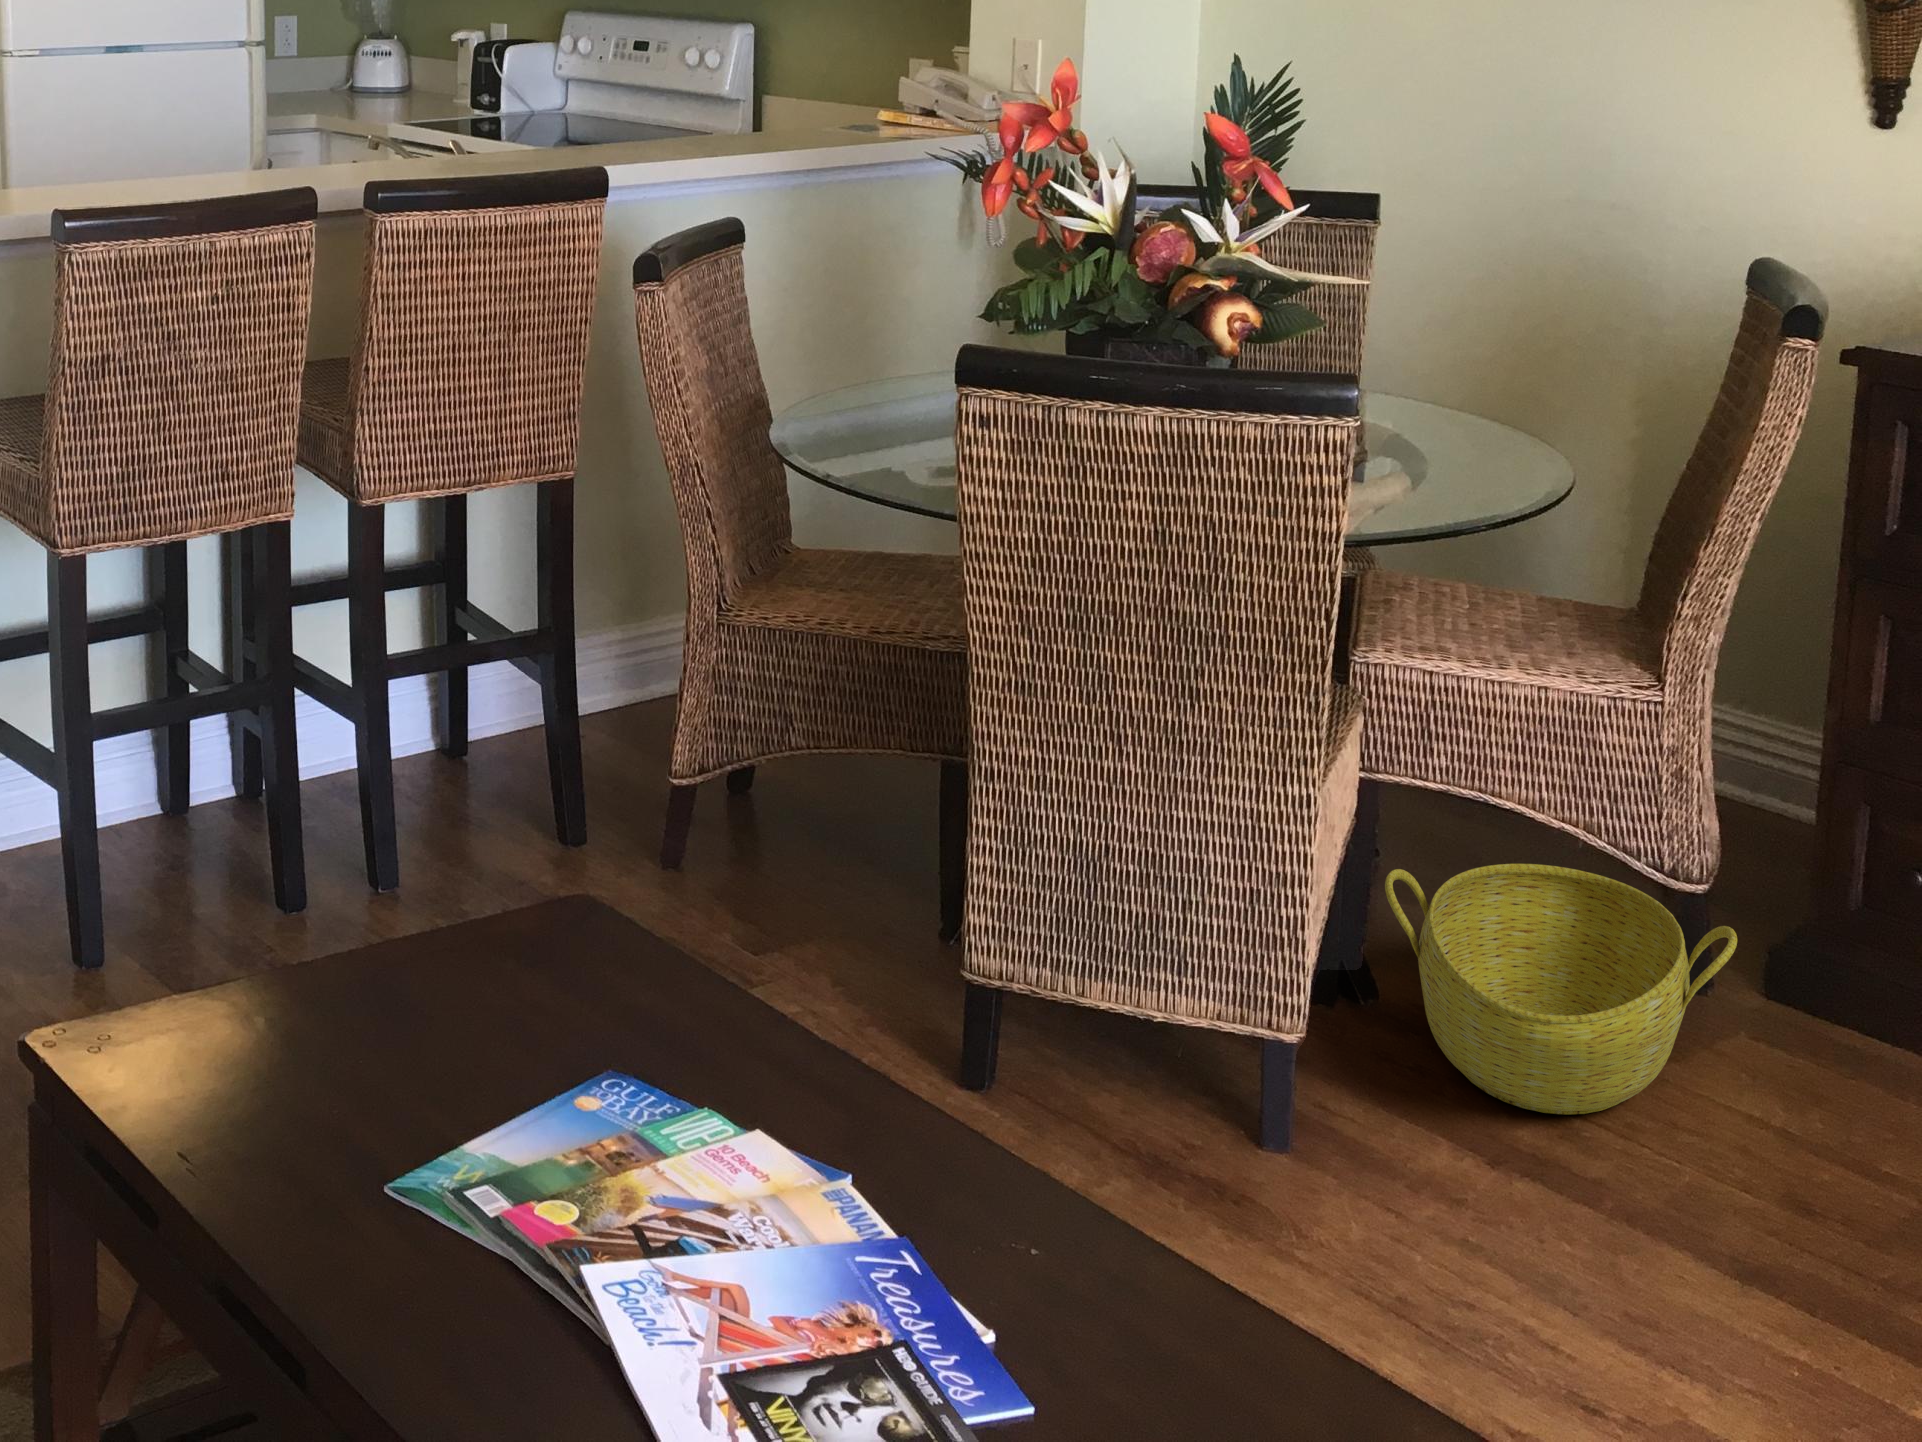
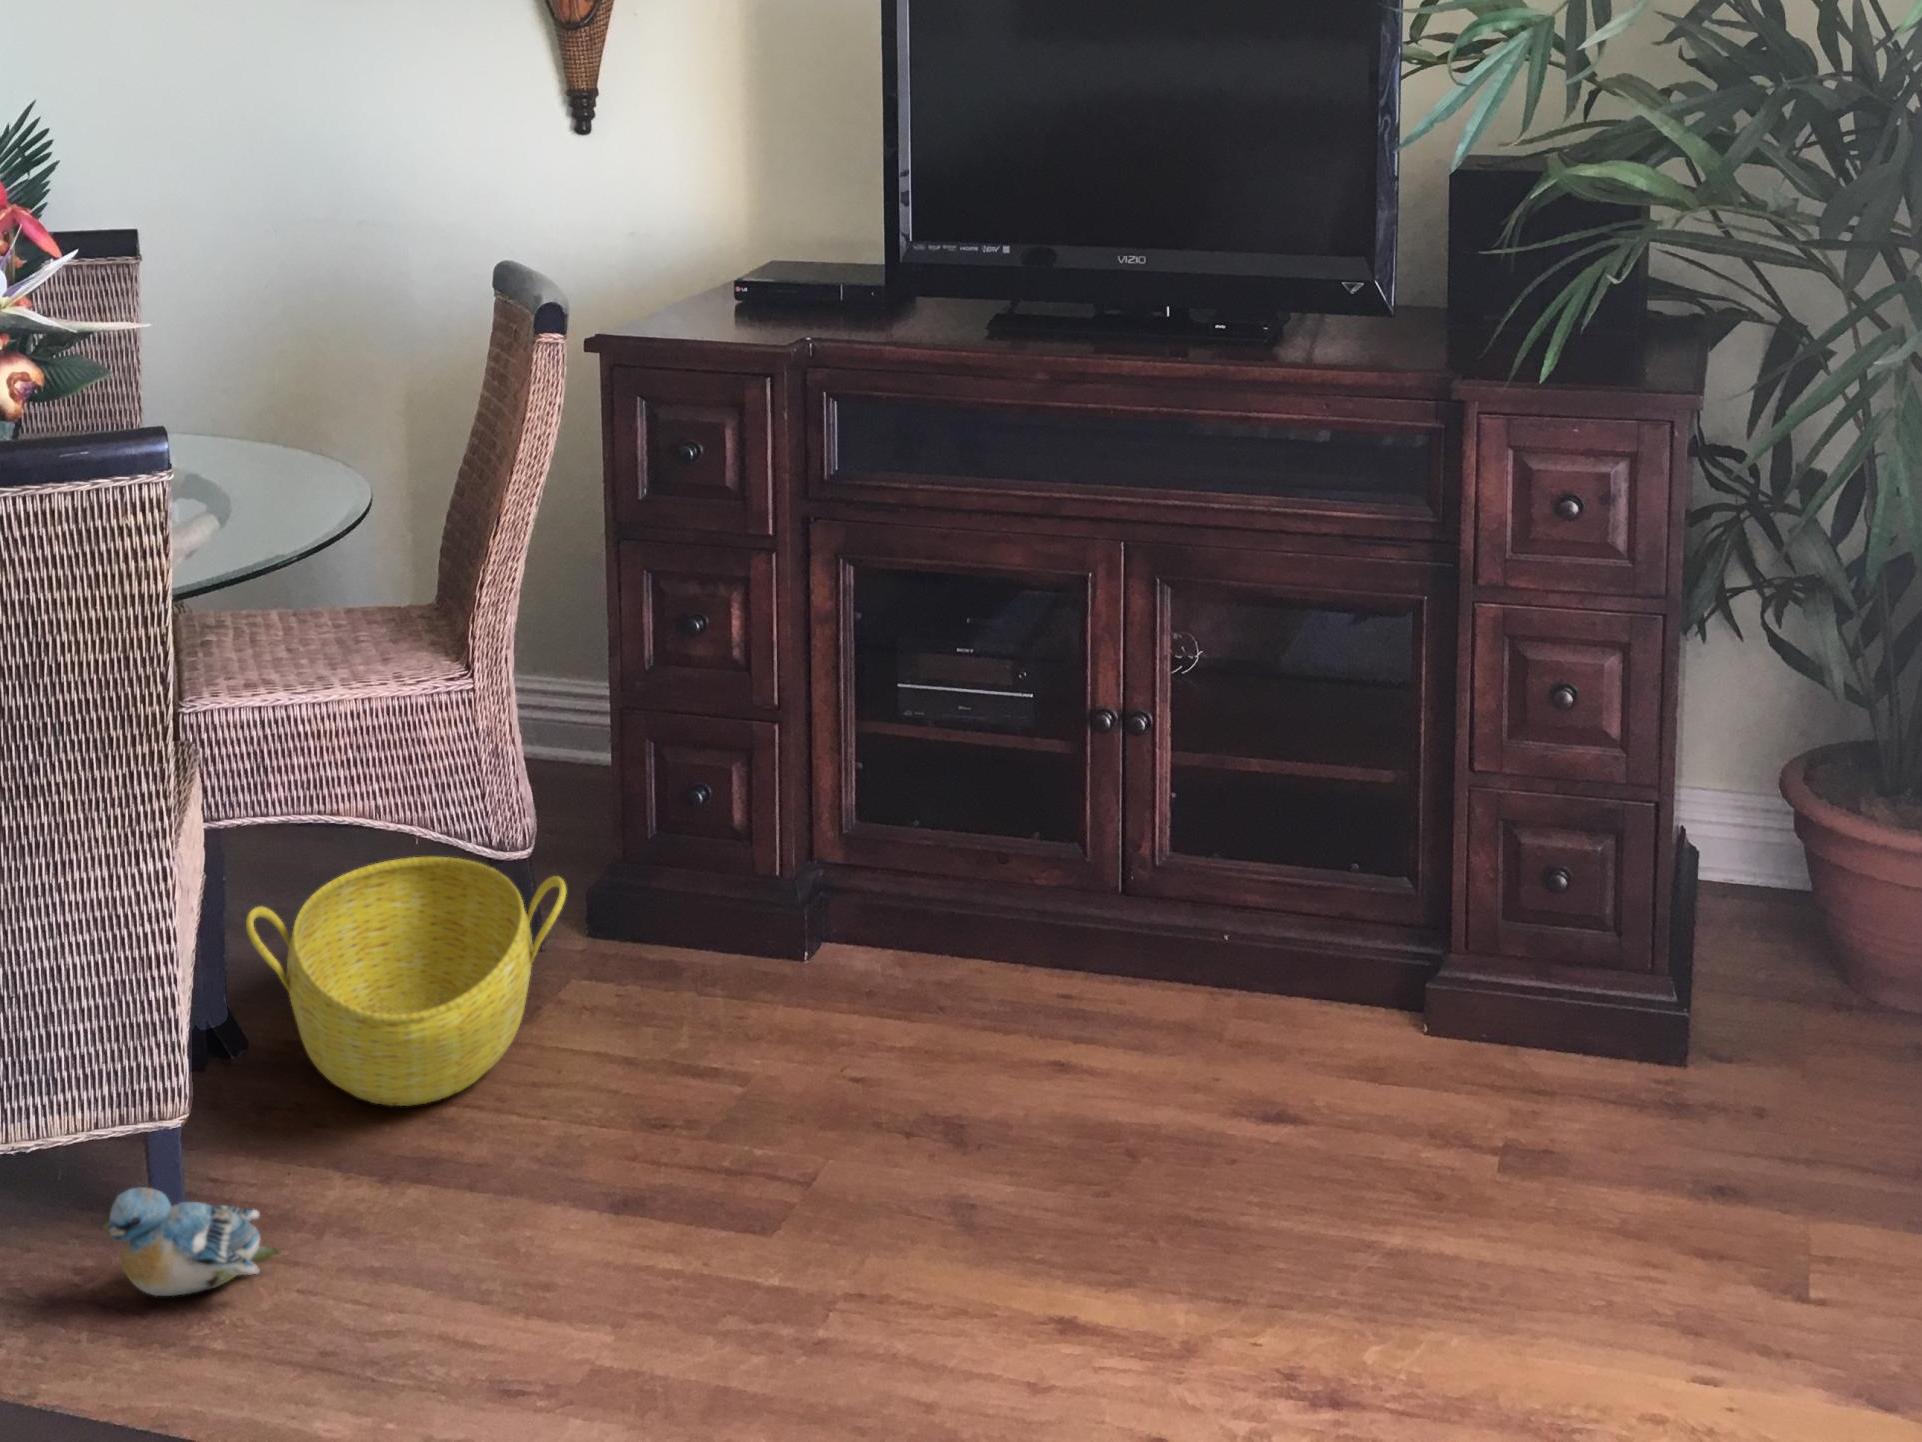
plush toy: none [1207,1081,1369,1204] -> present [103,1187,280,1296]

